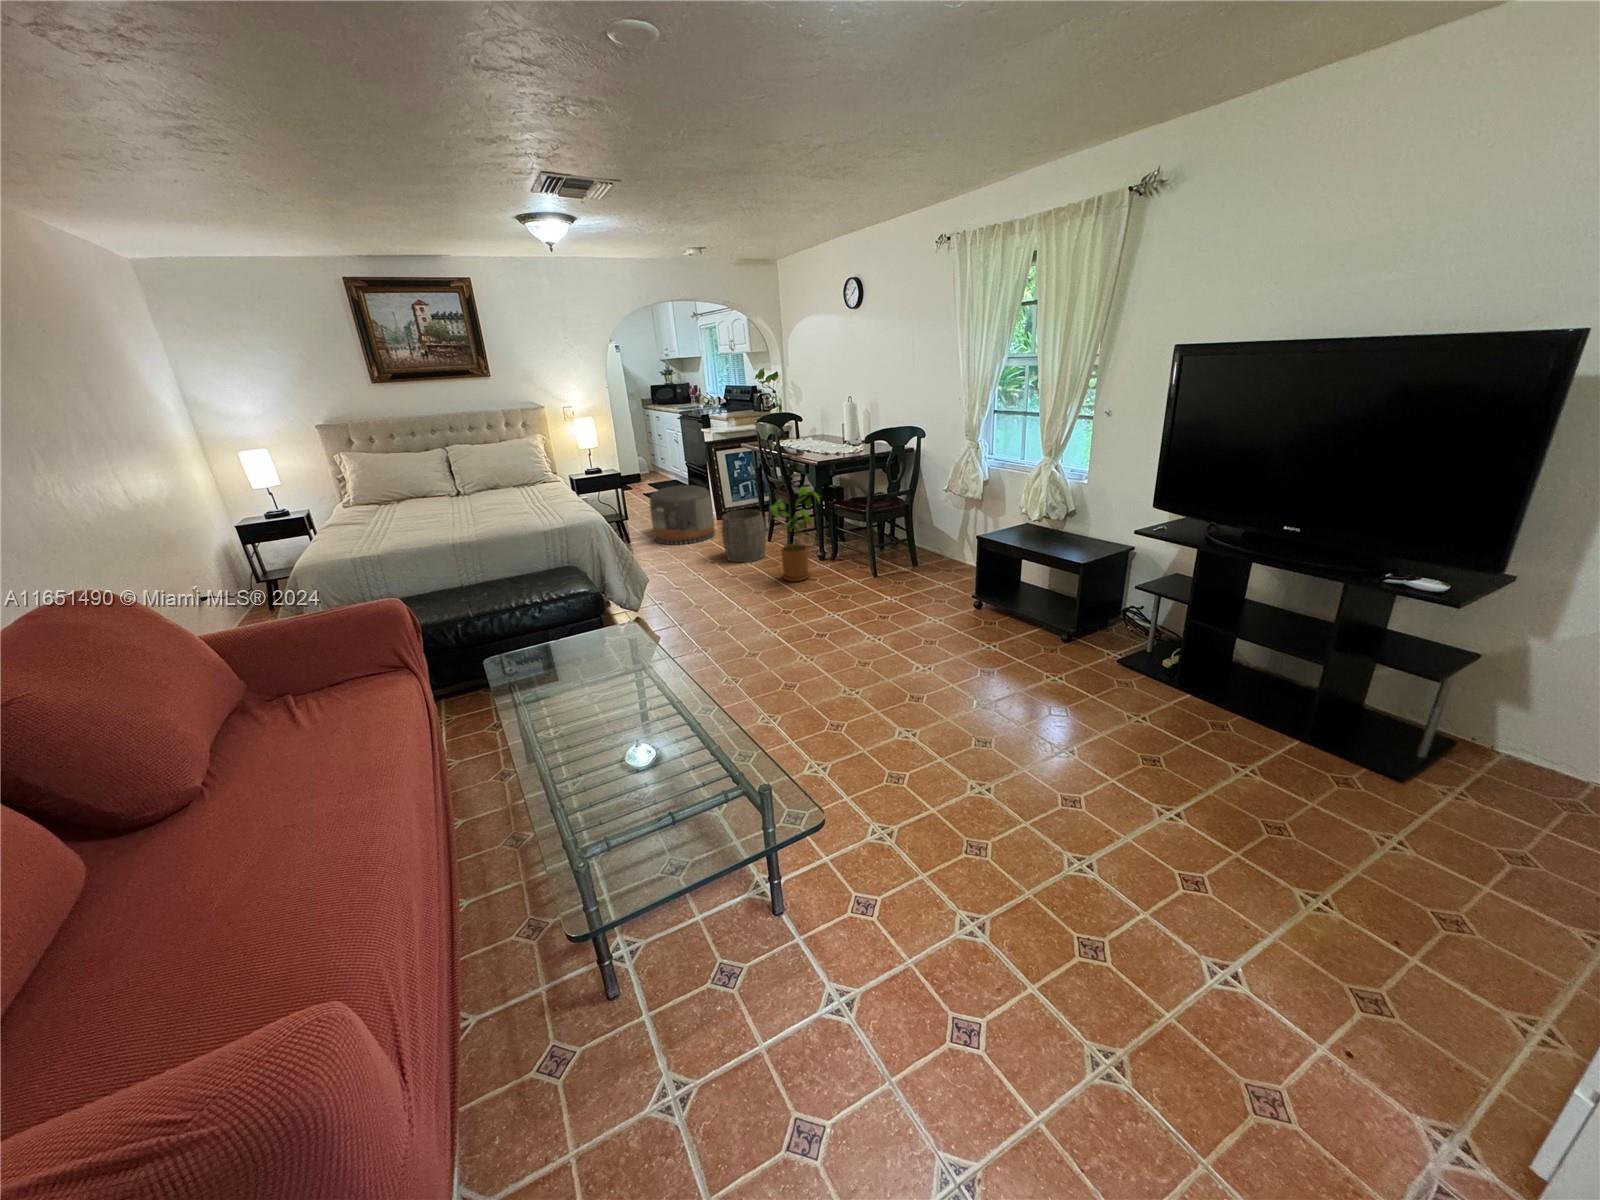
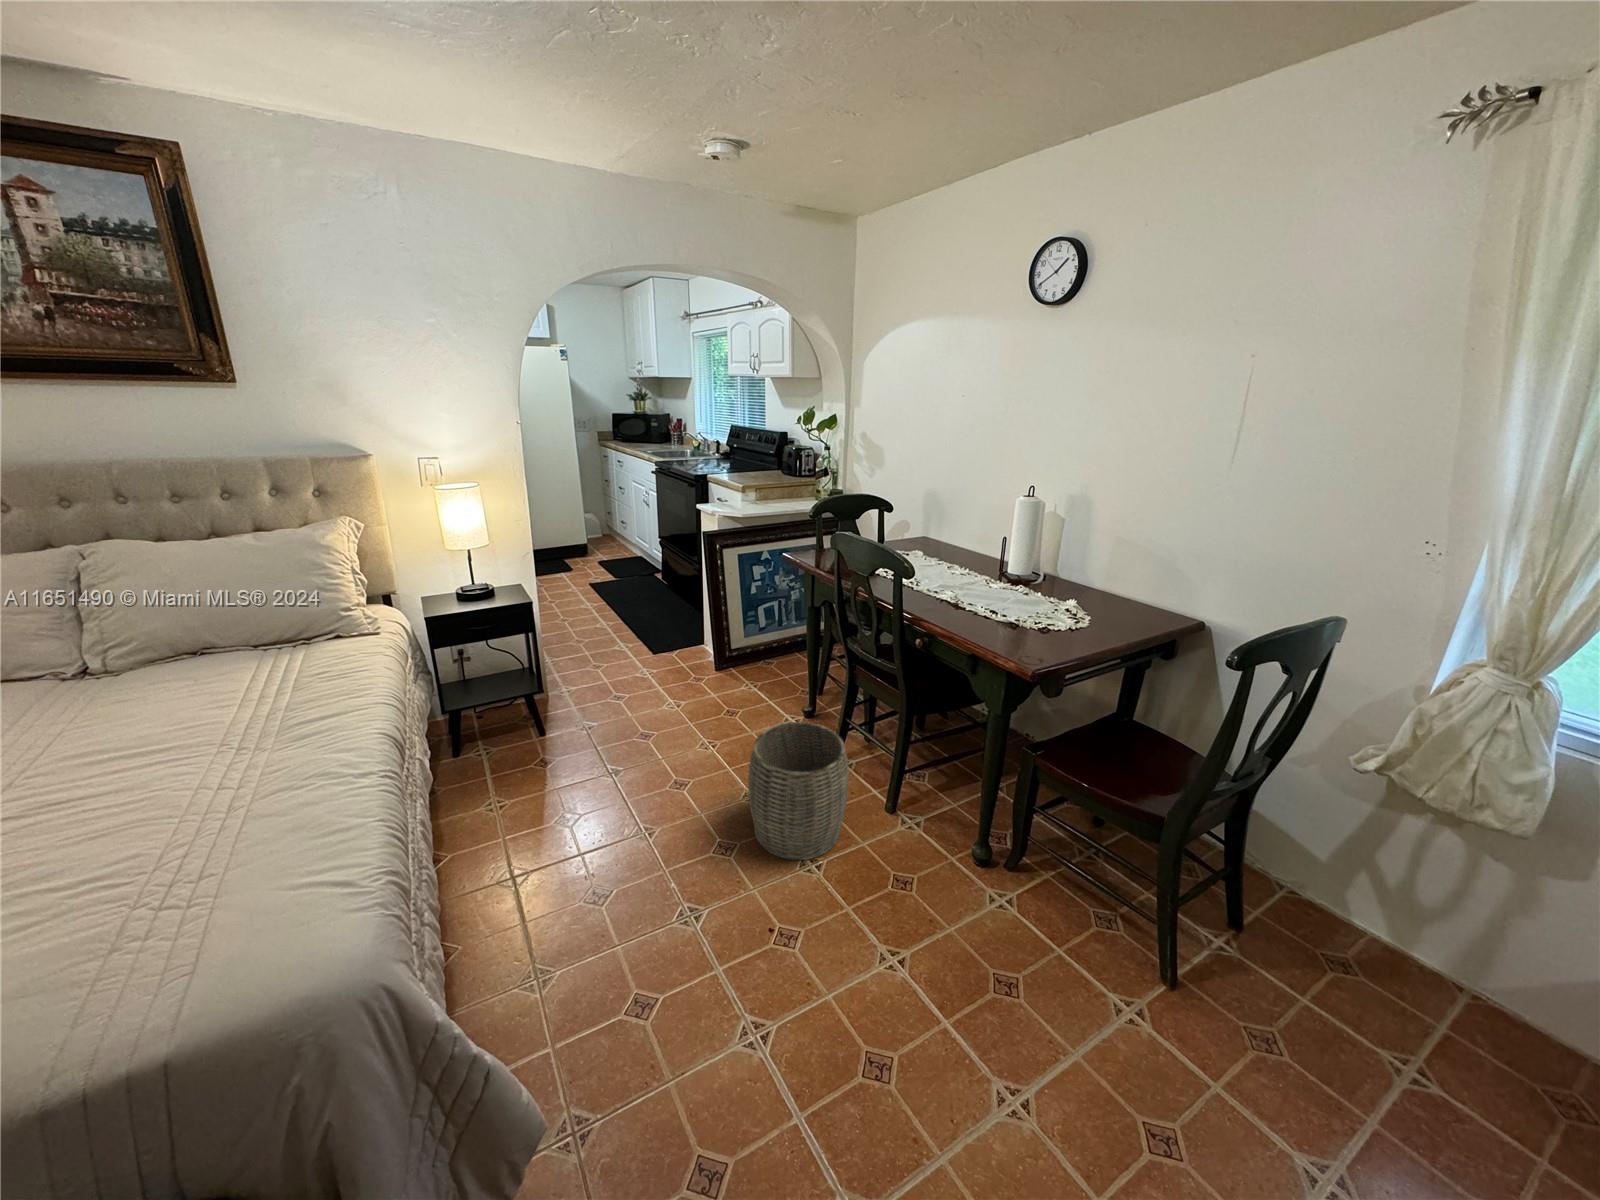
pouf: present [650,485,715,545] -> none [588,623,716,759]
house plant: present [770,487,820,581] -> none [903,751,1066,1000]

